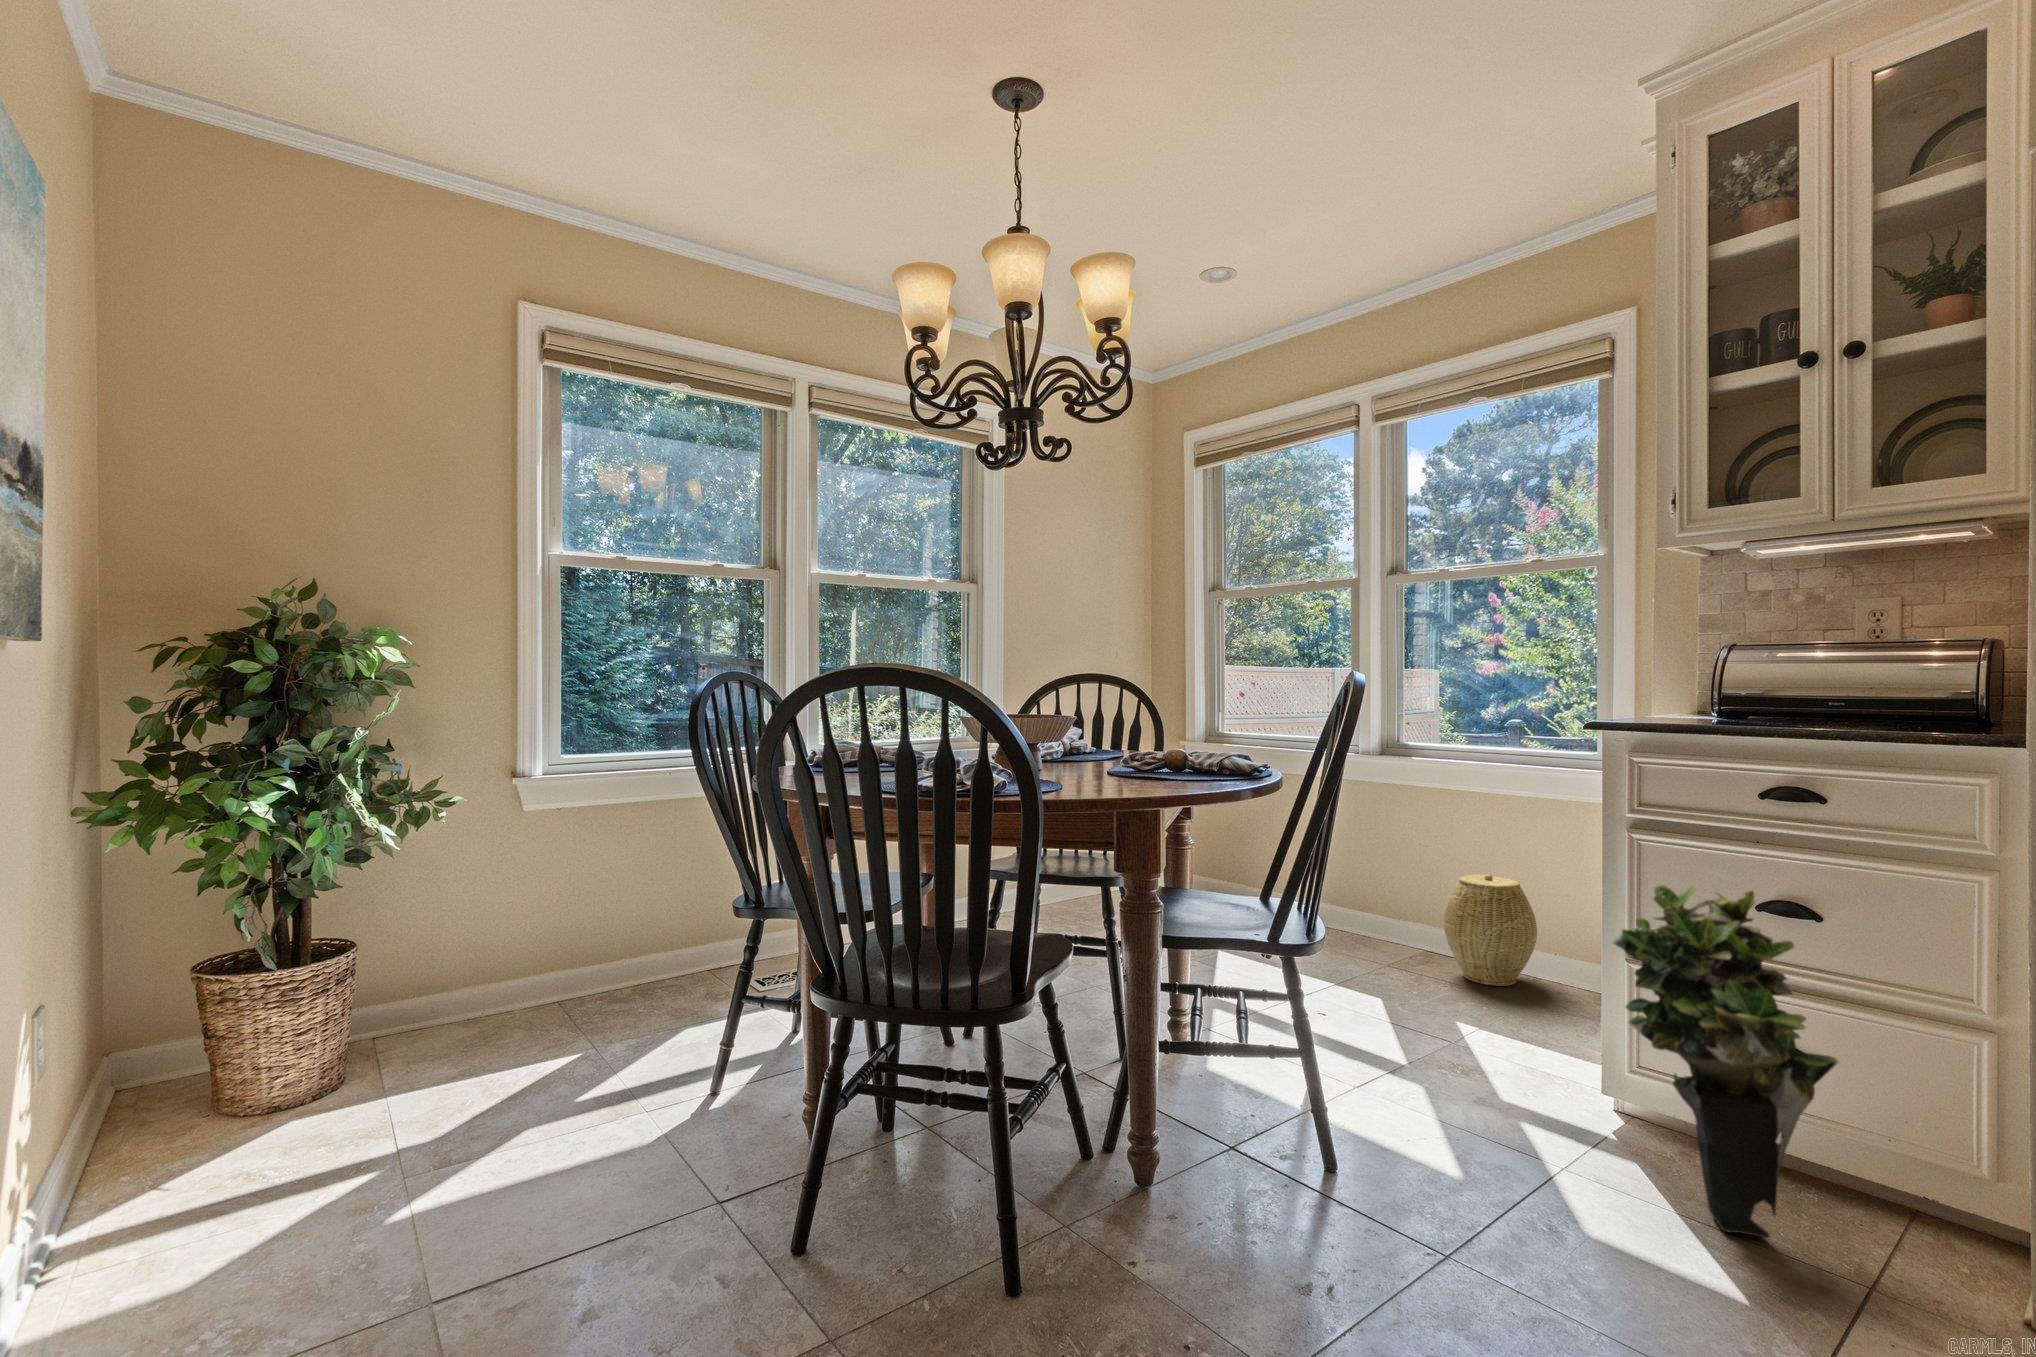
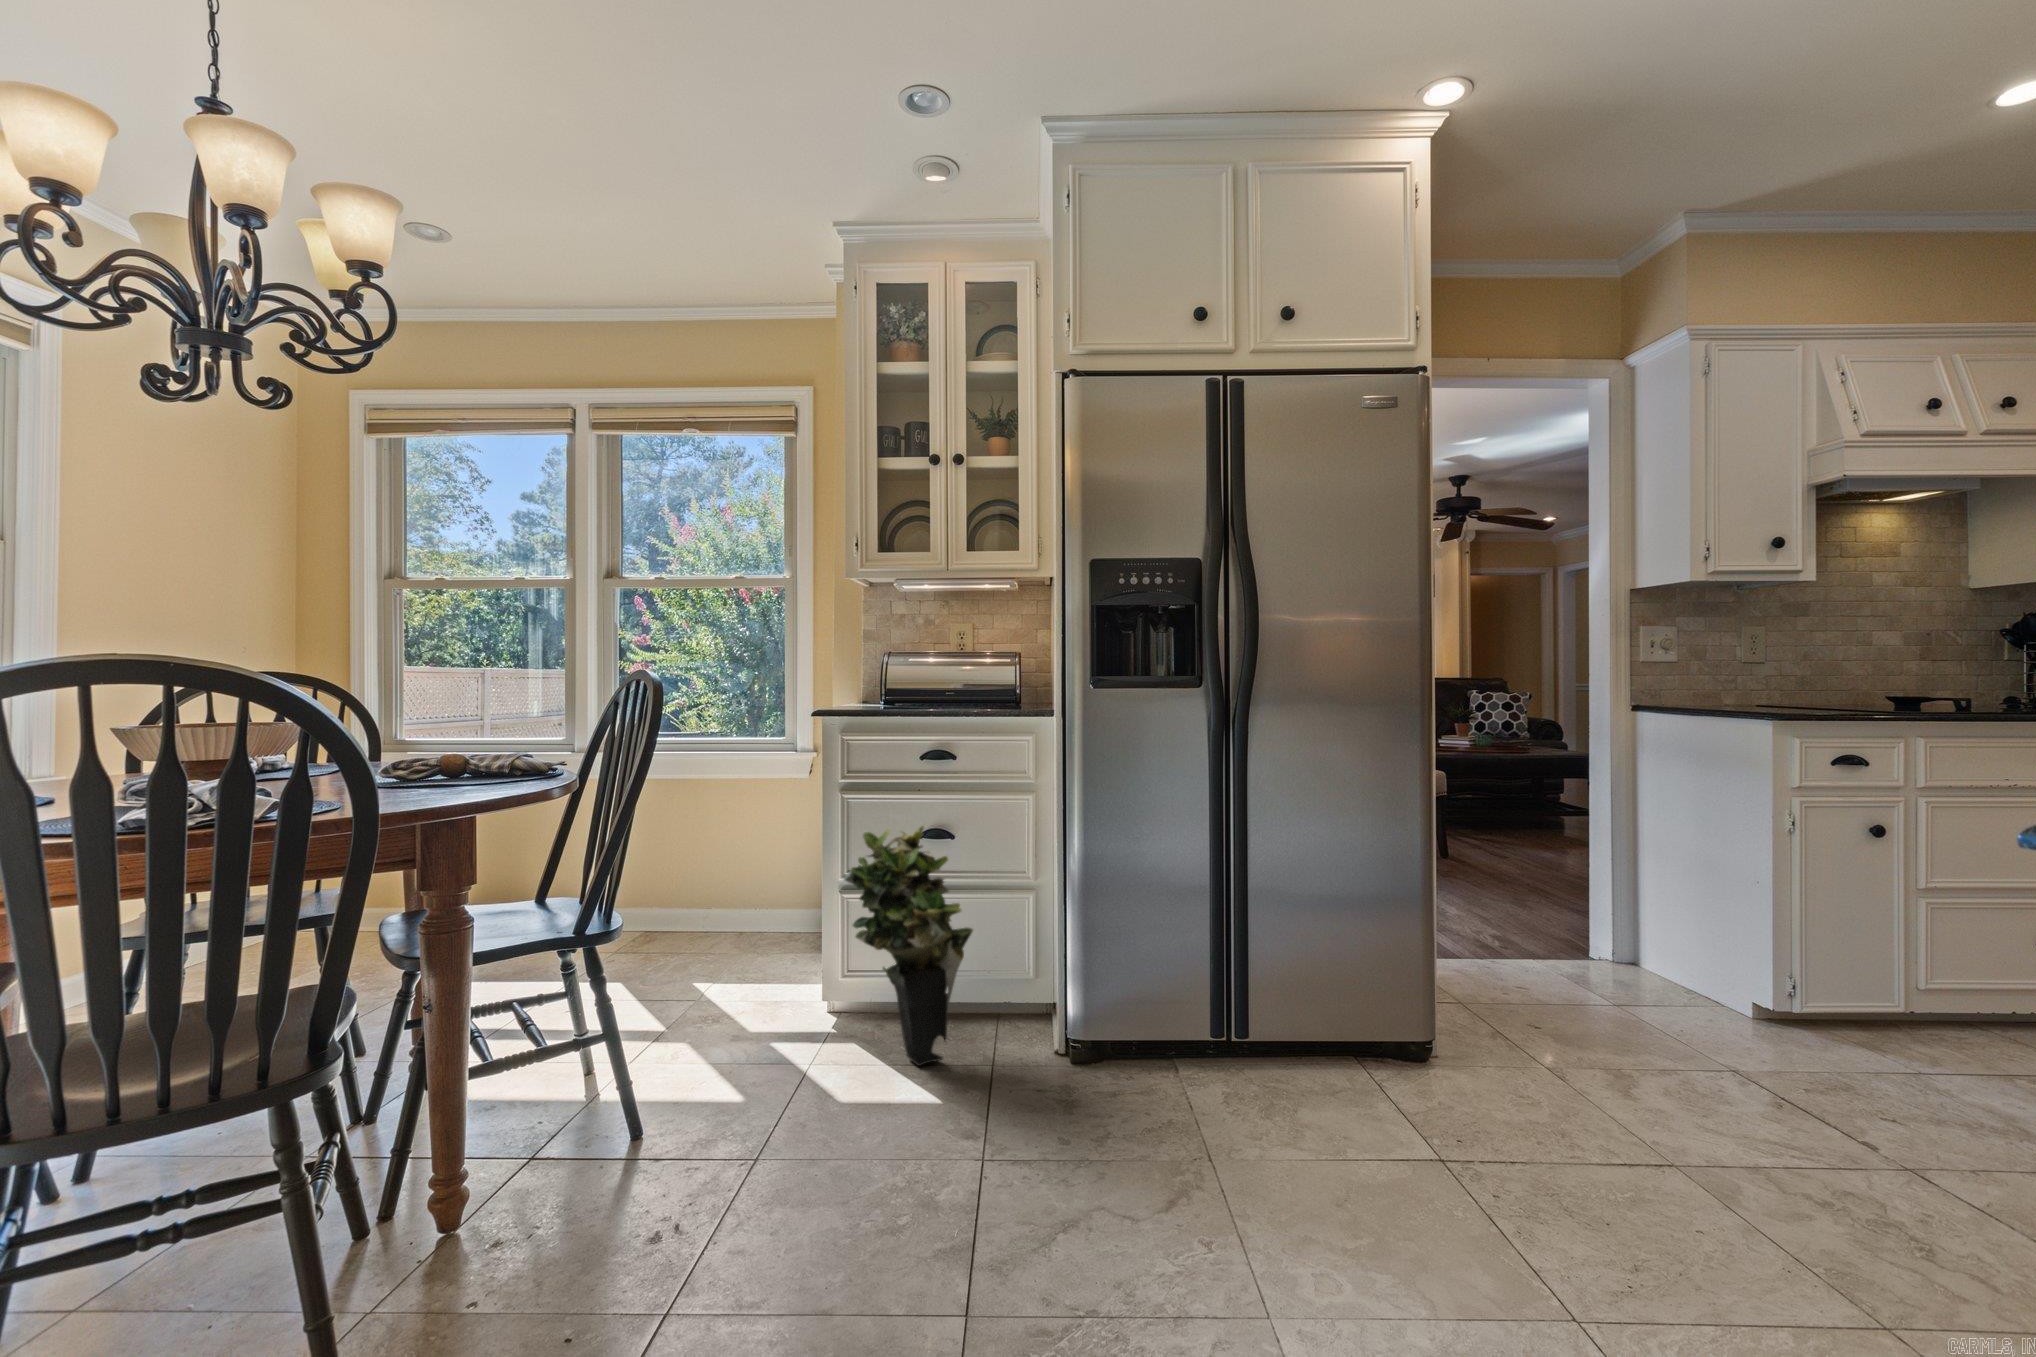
woven basket: present [1444,874,1537,986] -> none [664,851,742,948]

